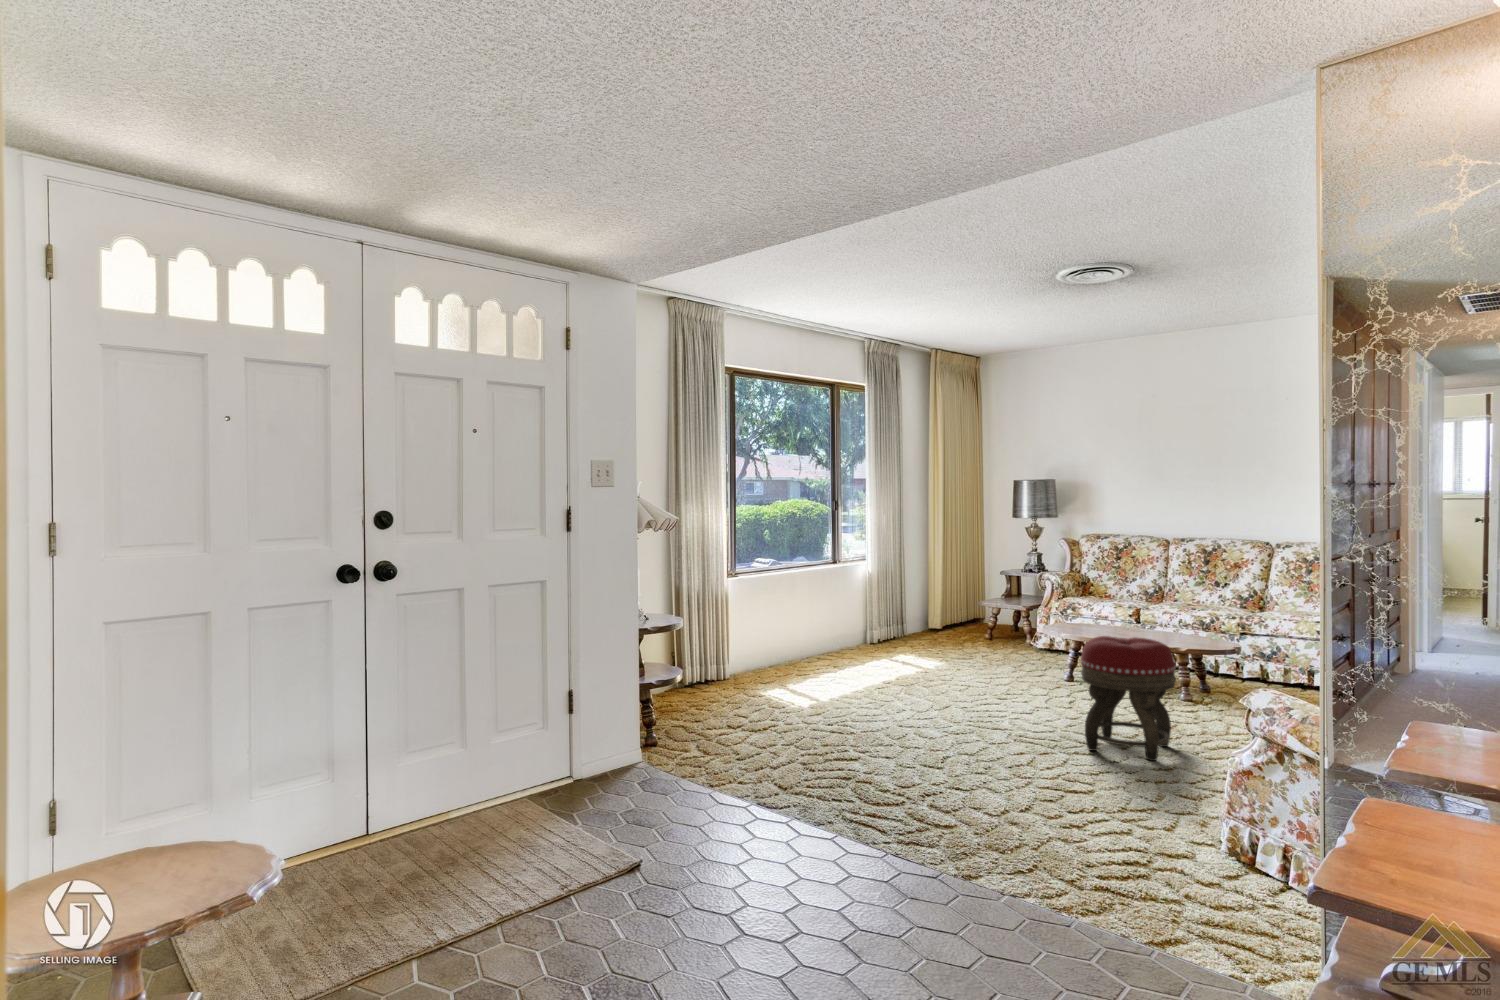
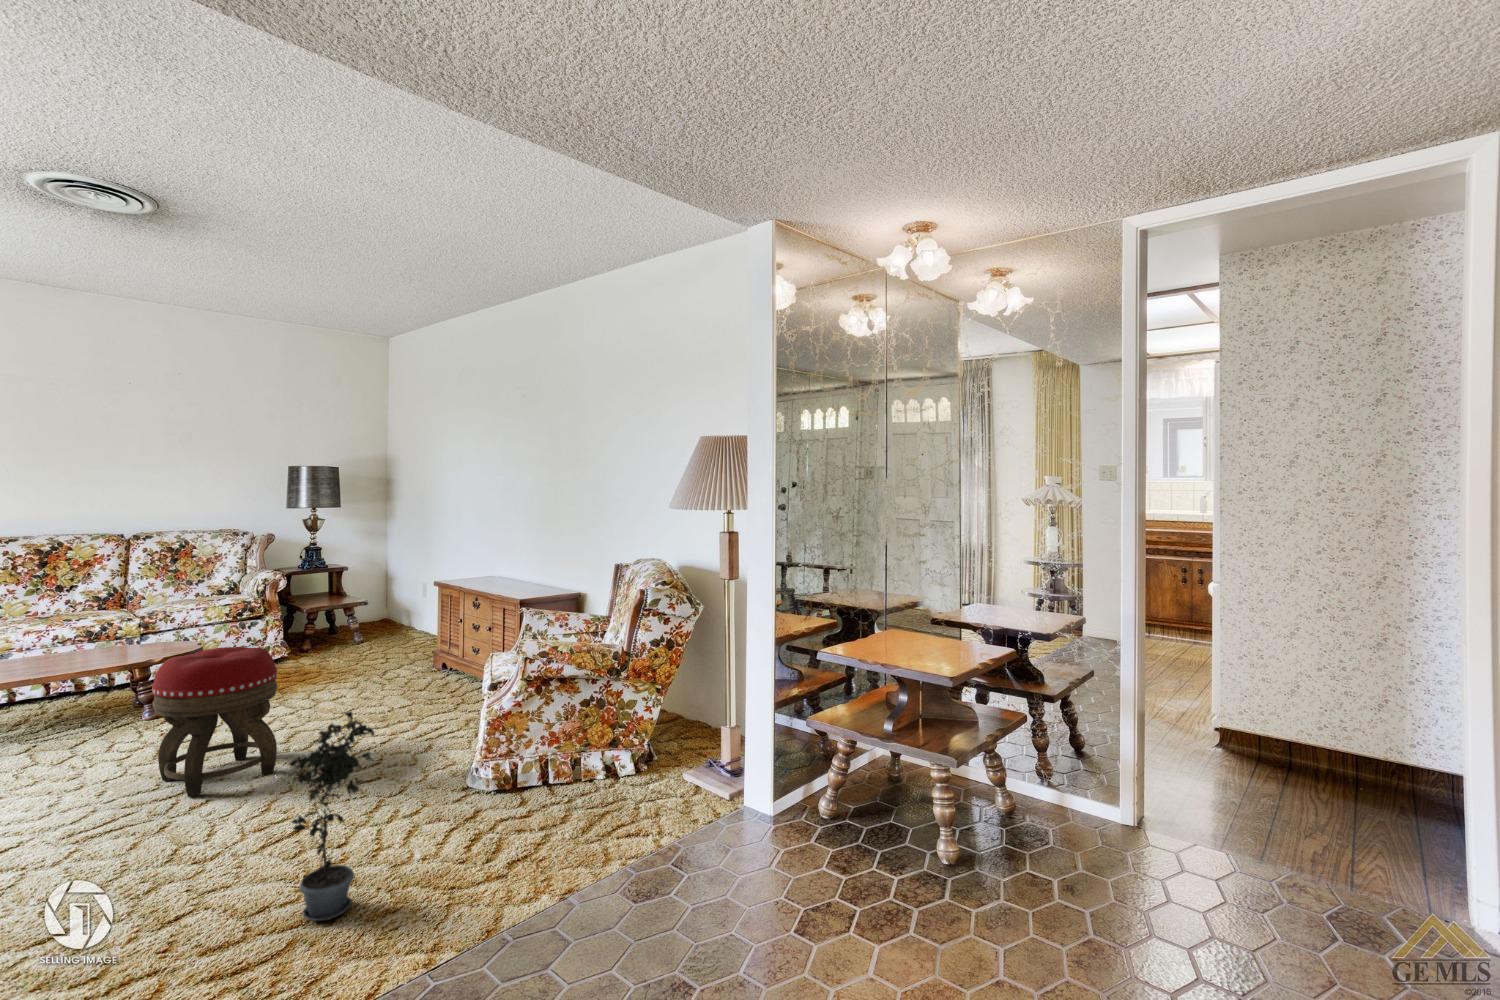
potted plant: none [938,677,1017,836] -> present [282,712,374,921]

